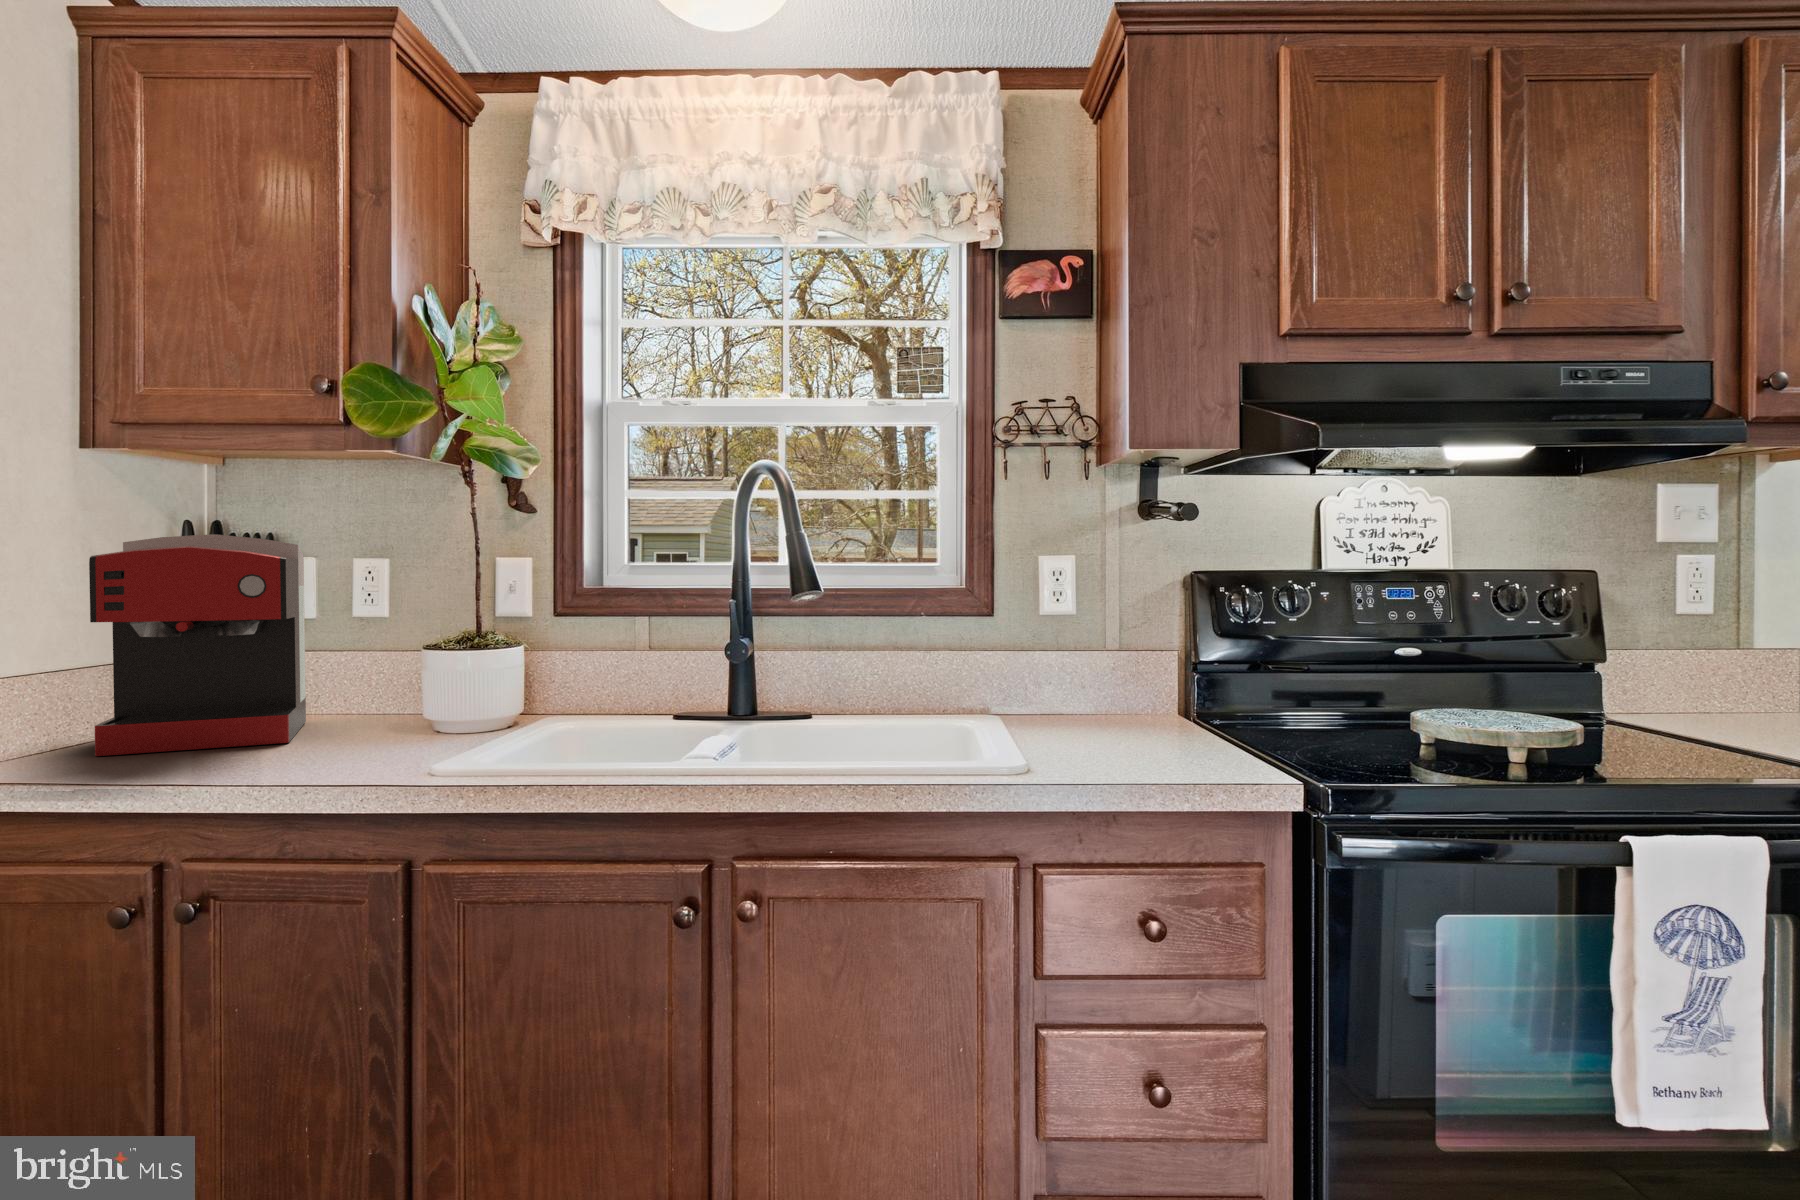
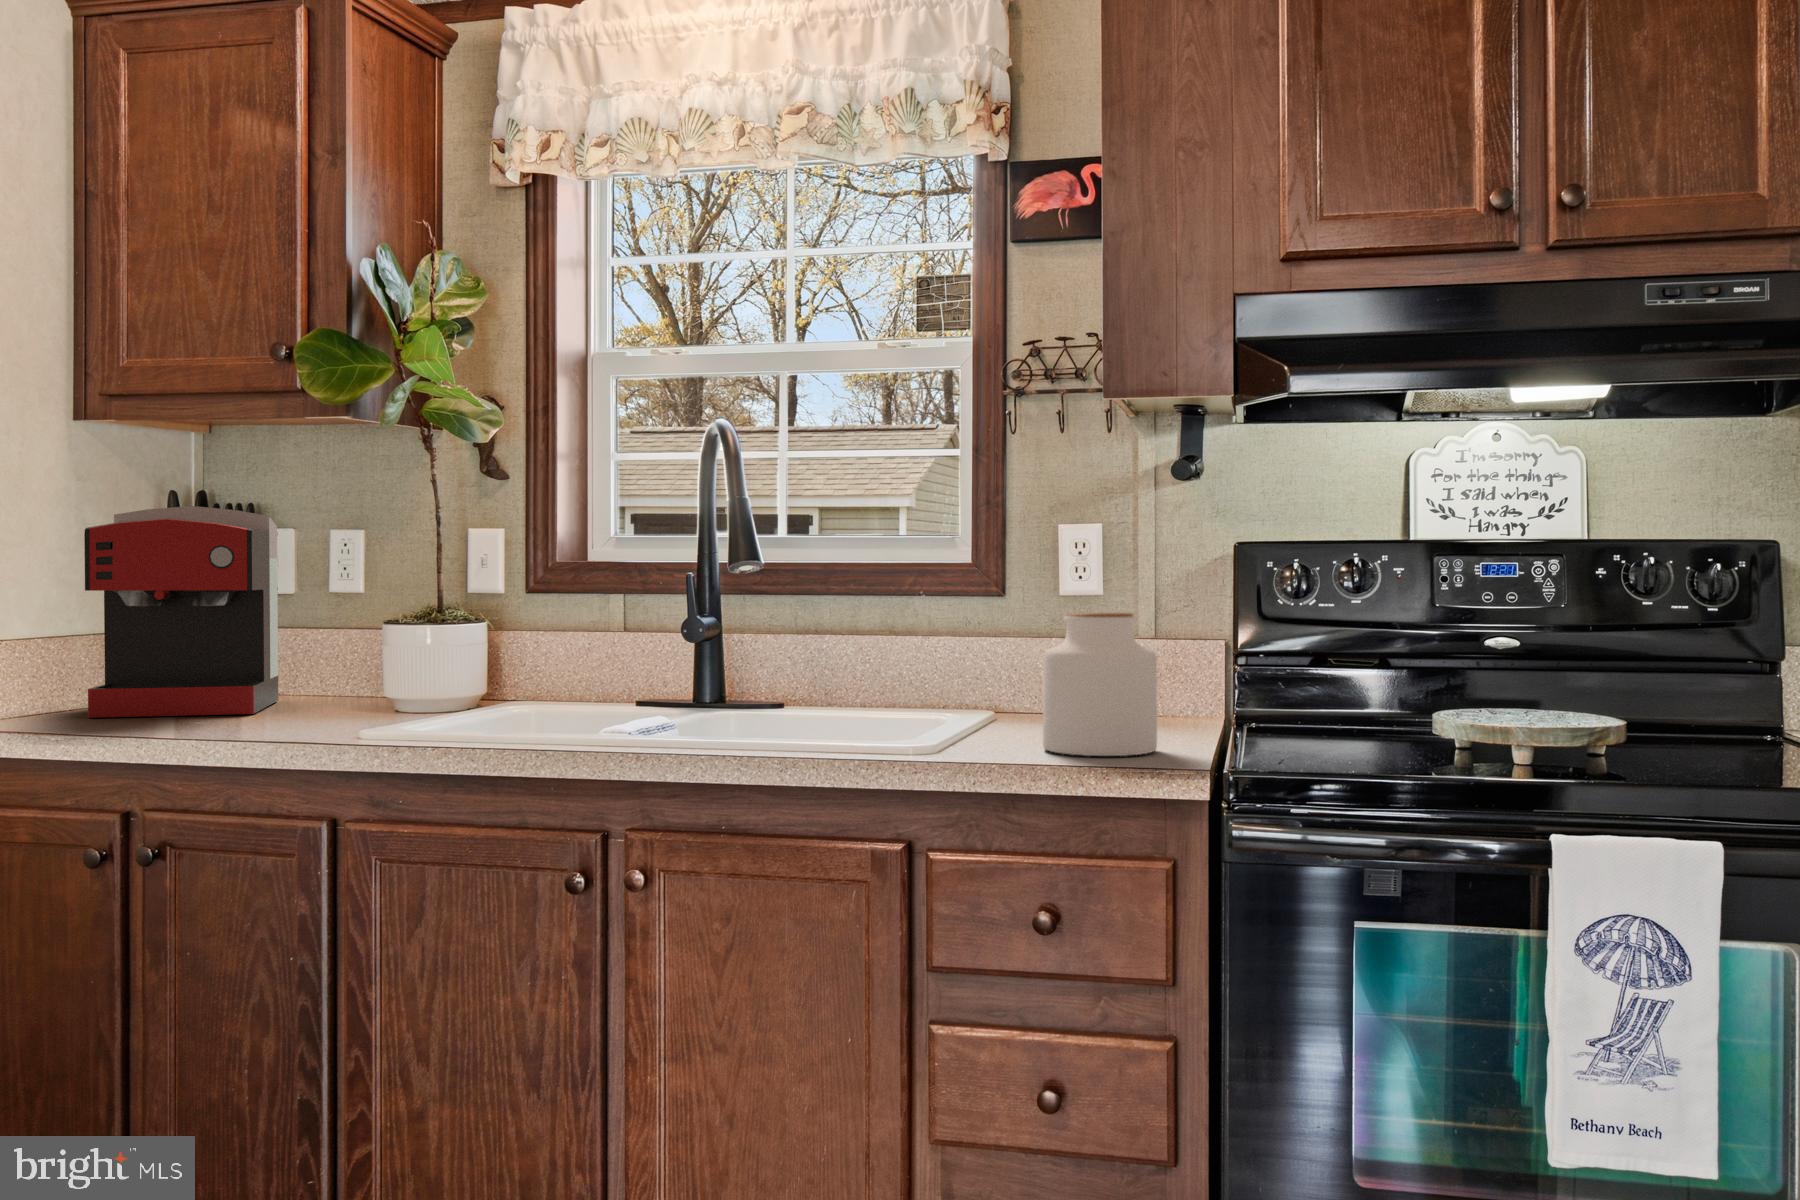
jar: none [1120,636,1227,771] -> present [1043,612,1157,756]

